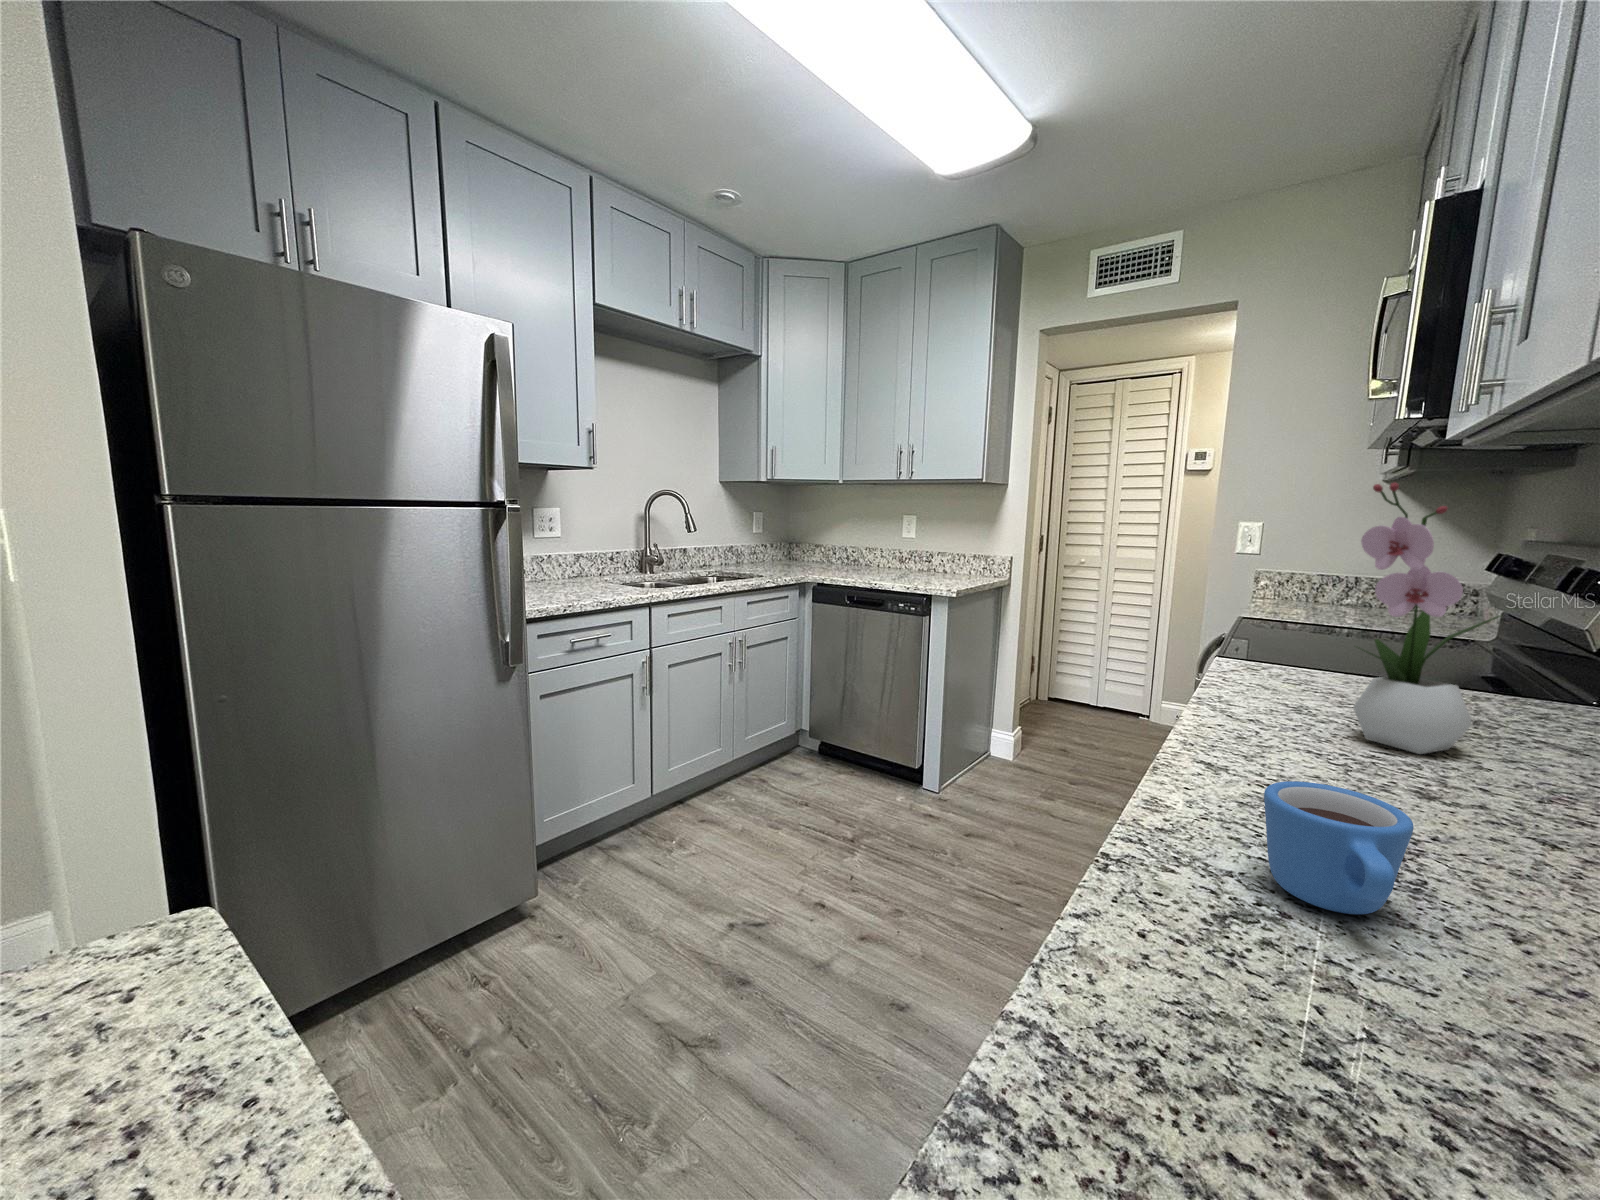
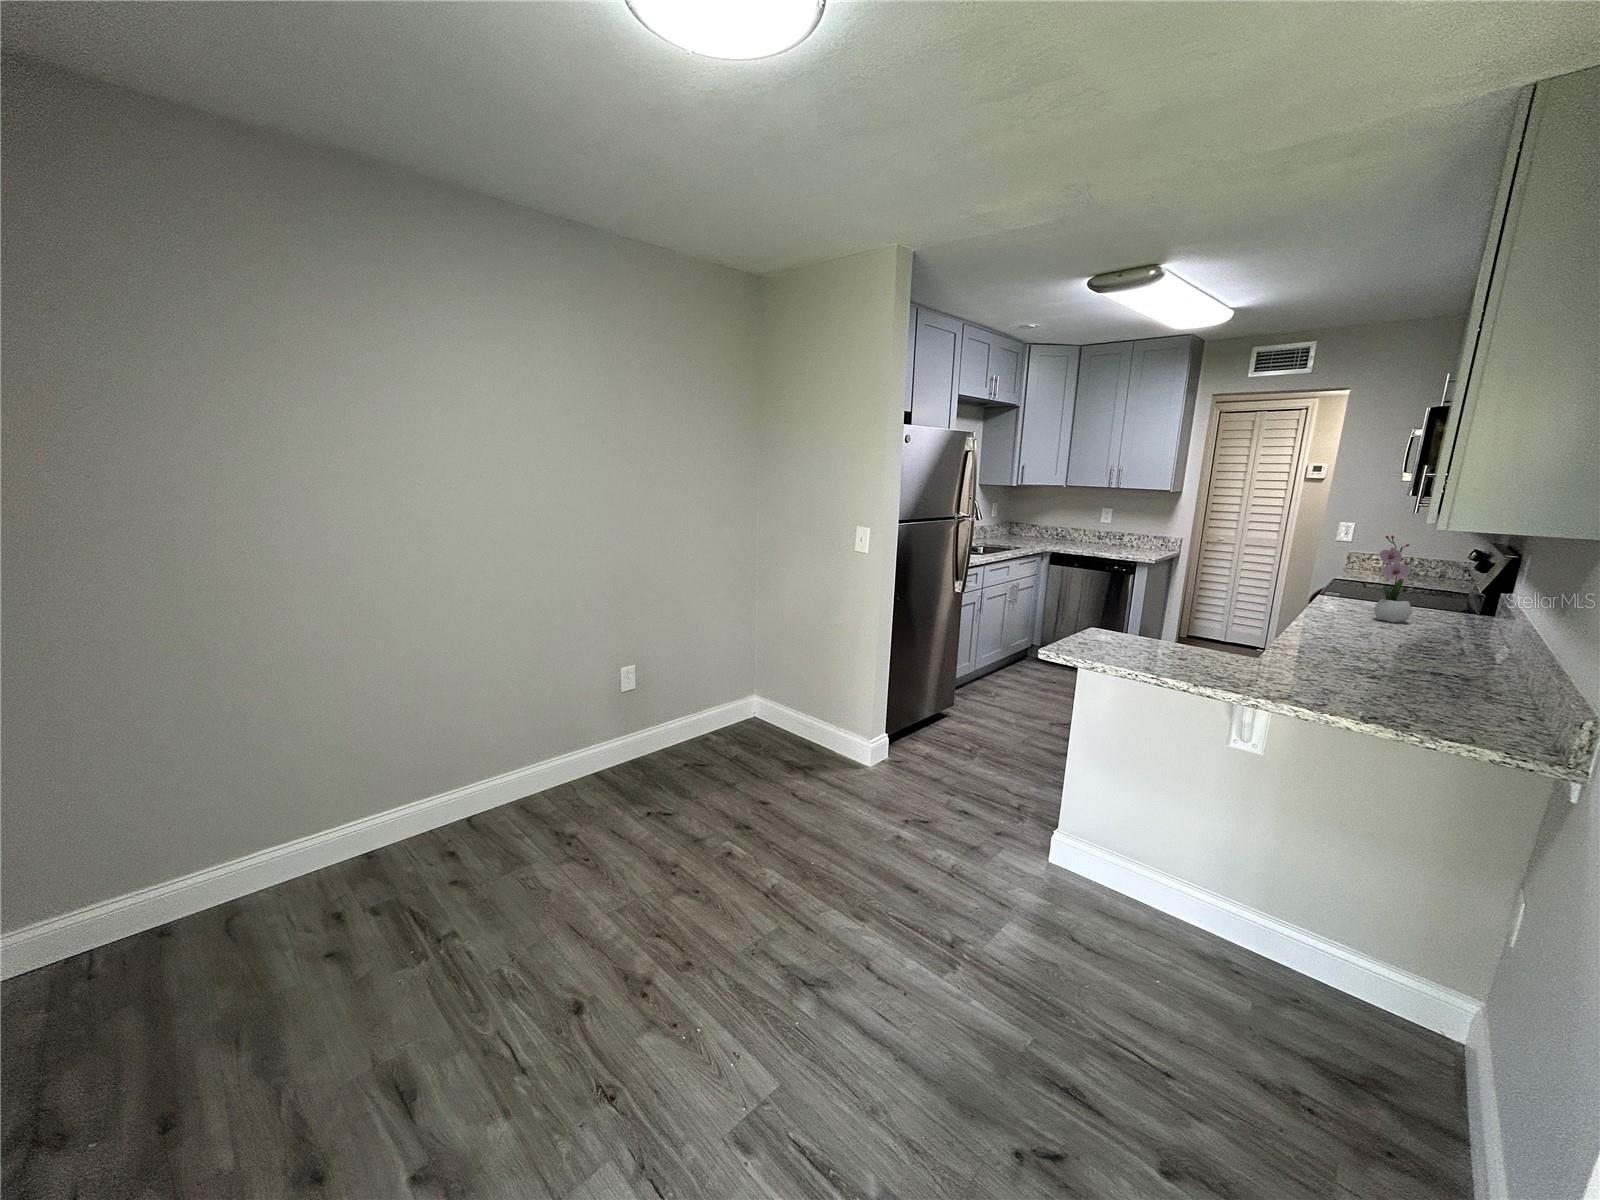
mug: present [1264,781,1413,914] -> none [1337,615,1370,640]

